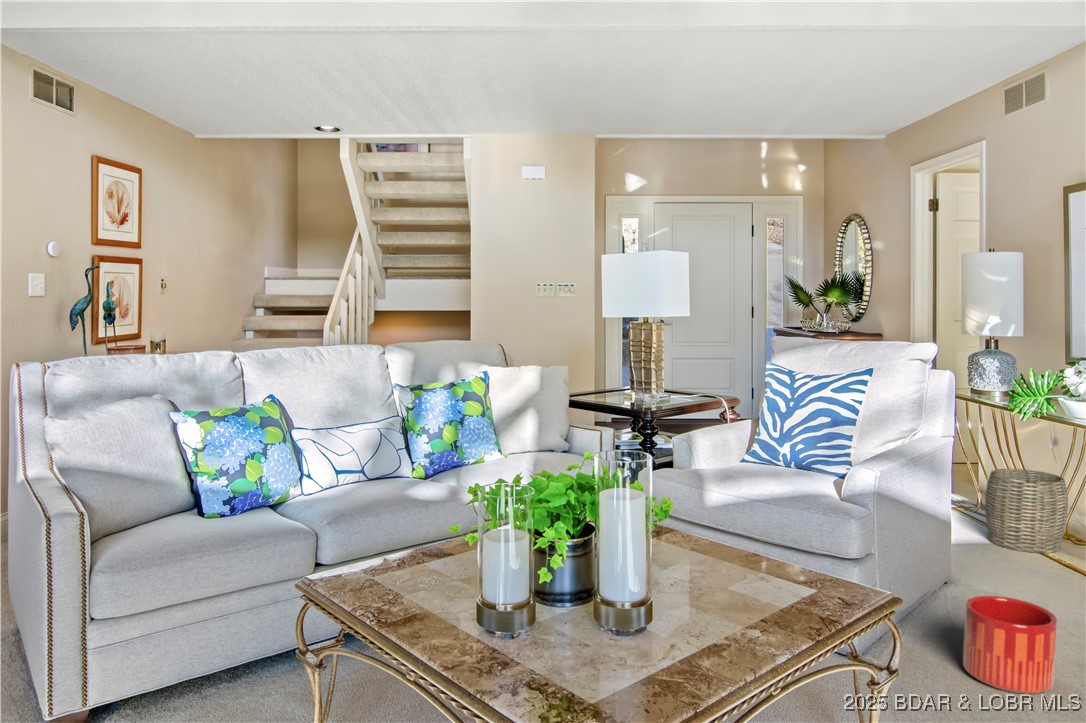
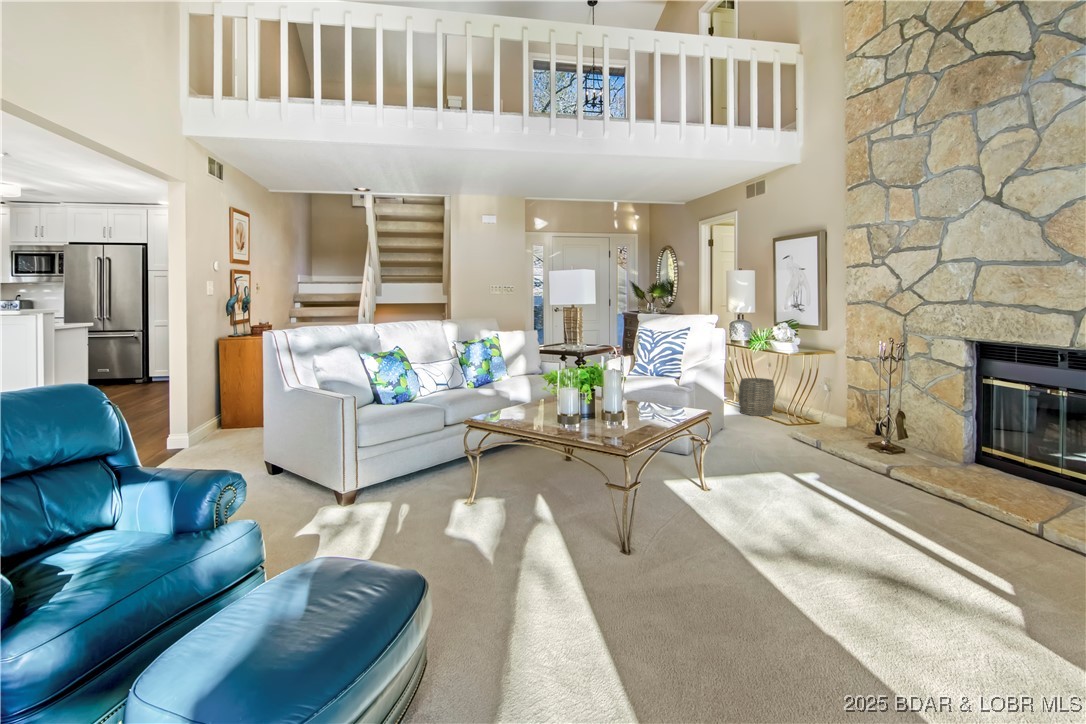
planter: present [963,596,1057,693] -> none [732,423,768,459]

